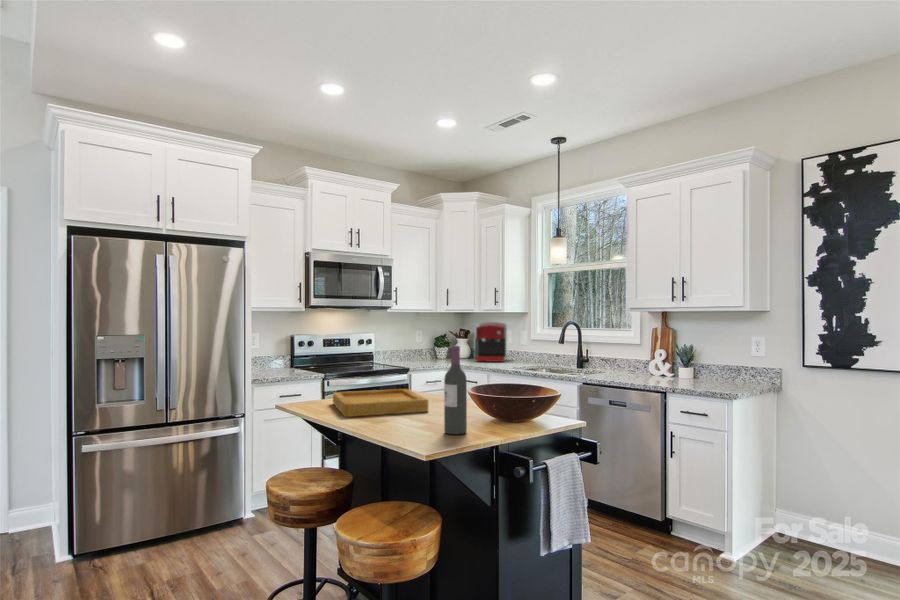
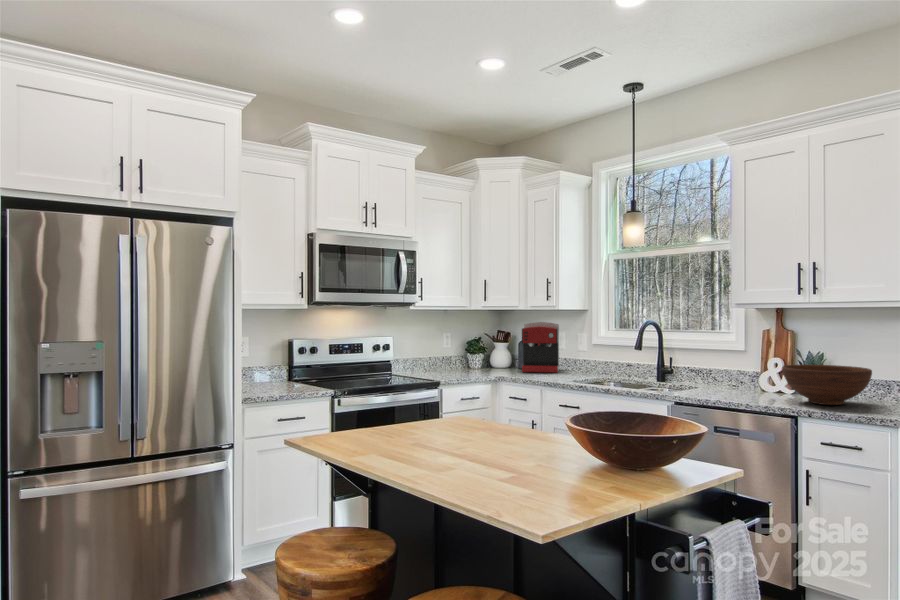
wine bottle: present [444,346,467,434] -> none [541,360,575,492]
fruit bowl: none [659,354,723,384] -> present [782,365,872,405]
tray: present [333,389,428,417] -> none [361,415,499,459]

